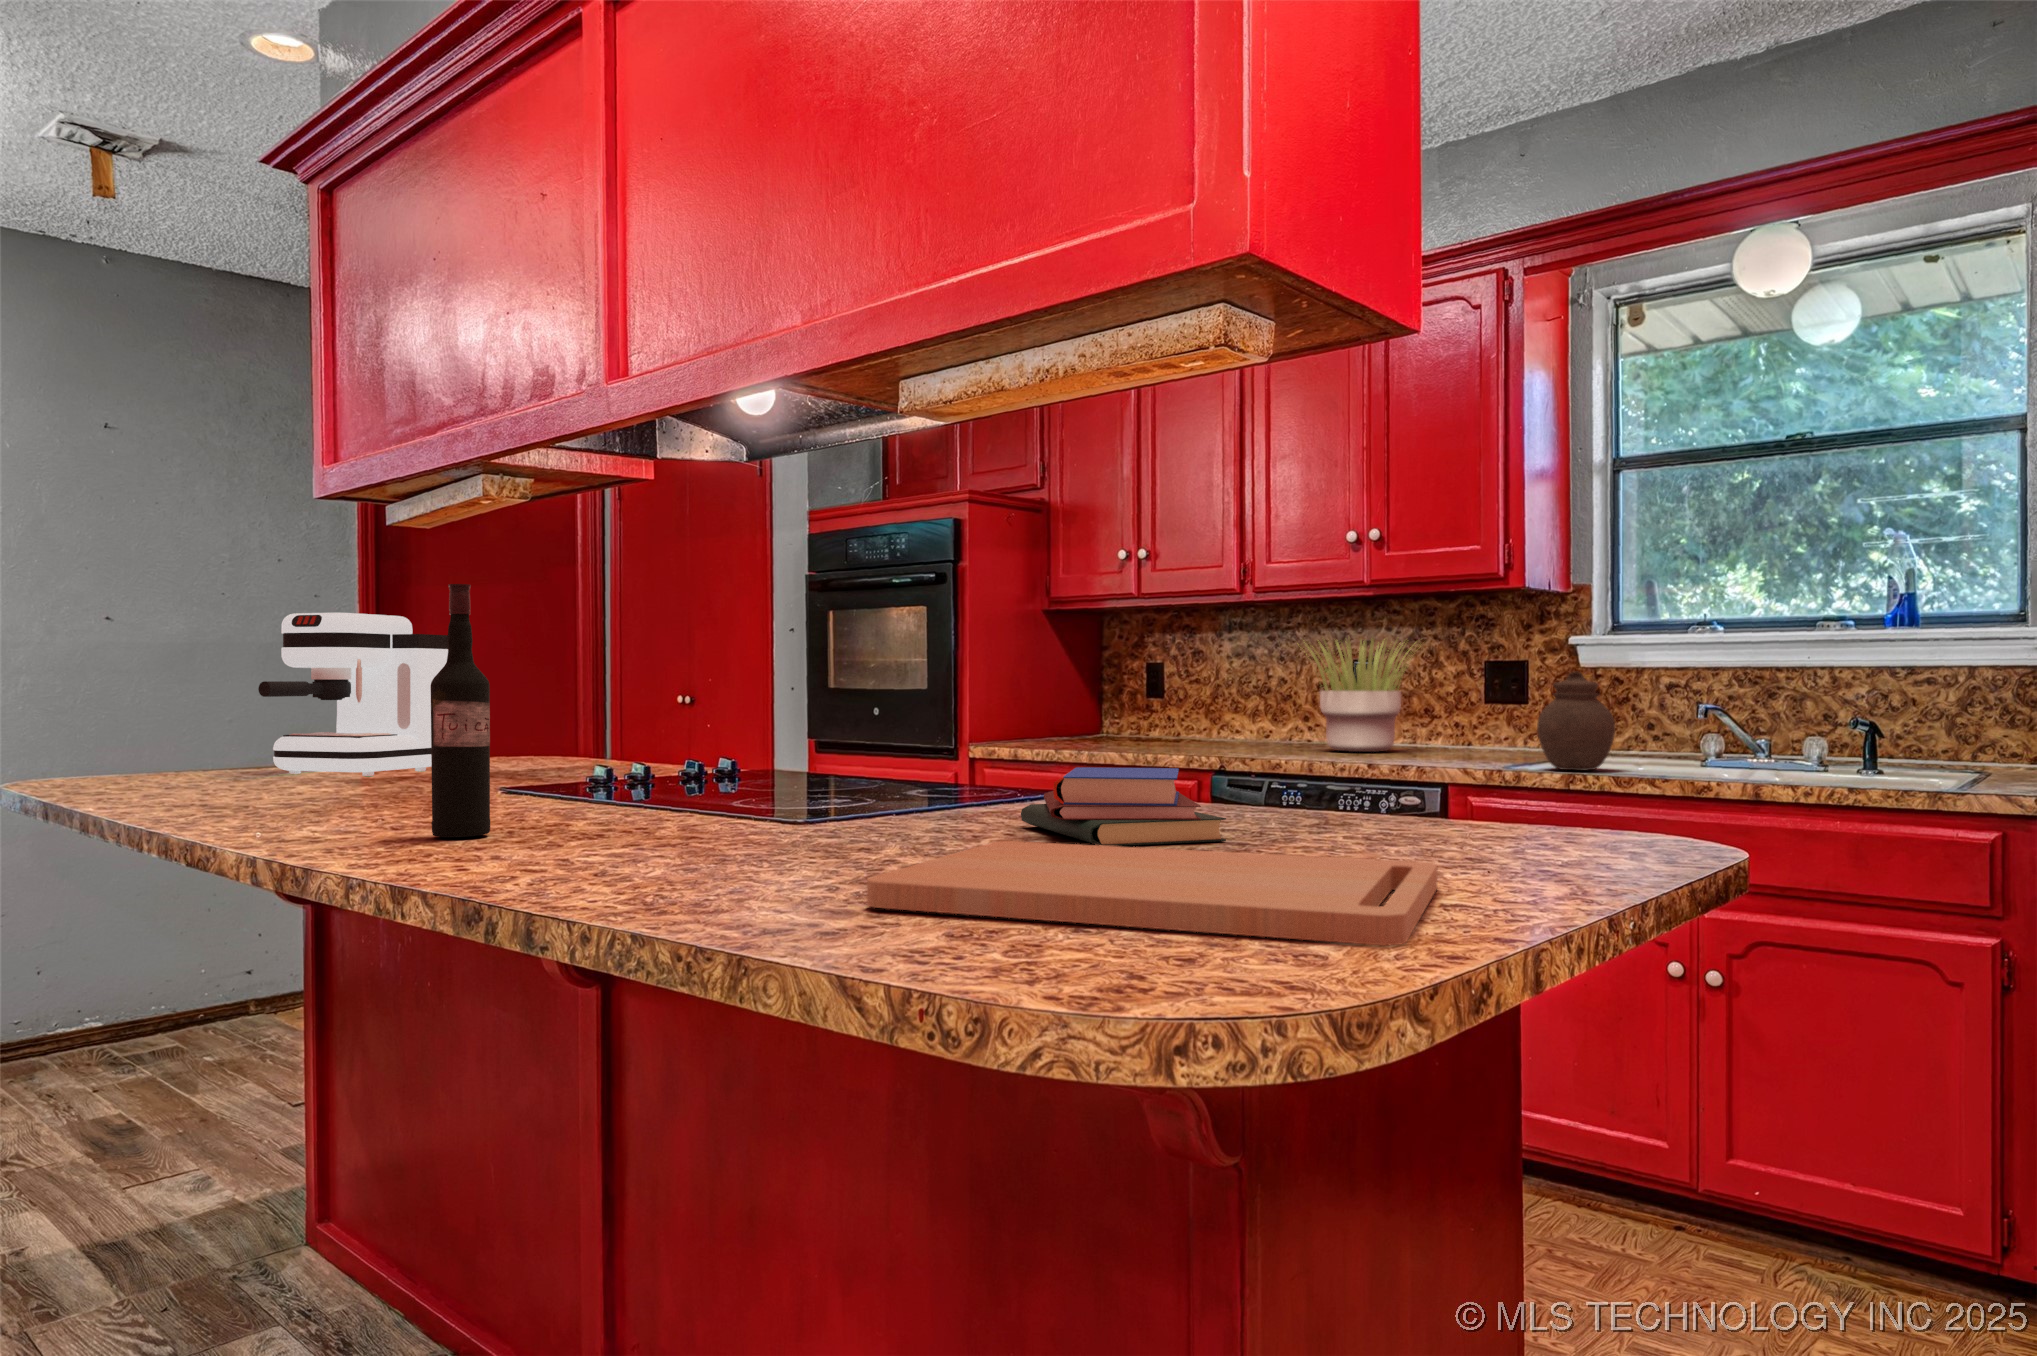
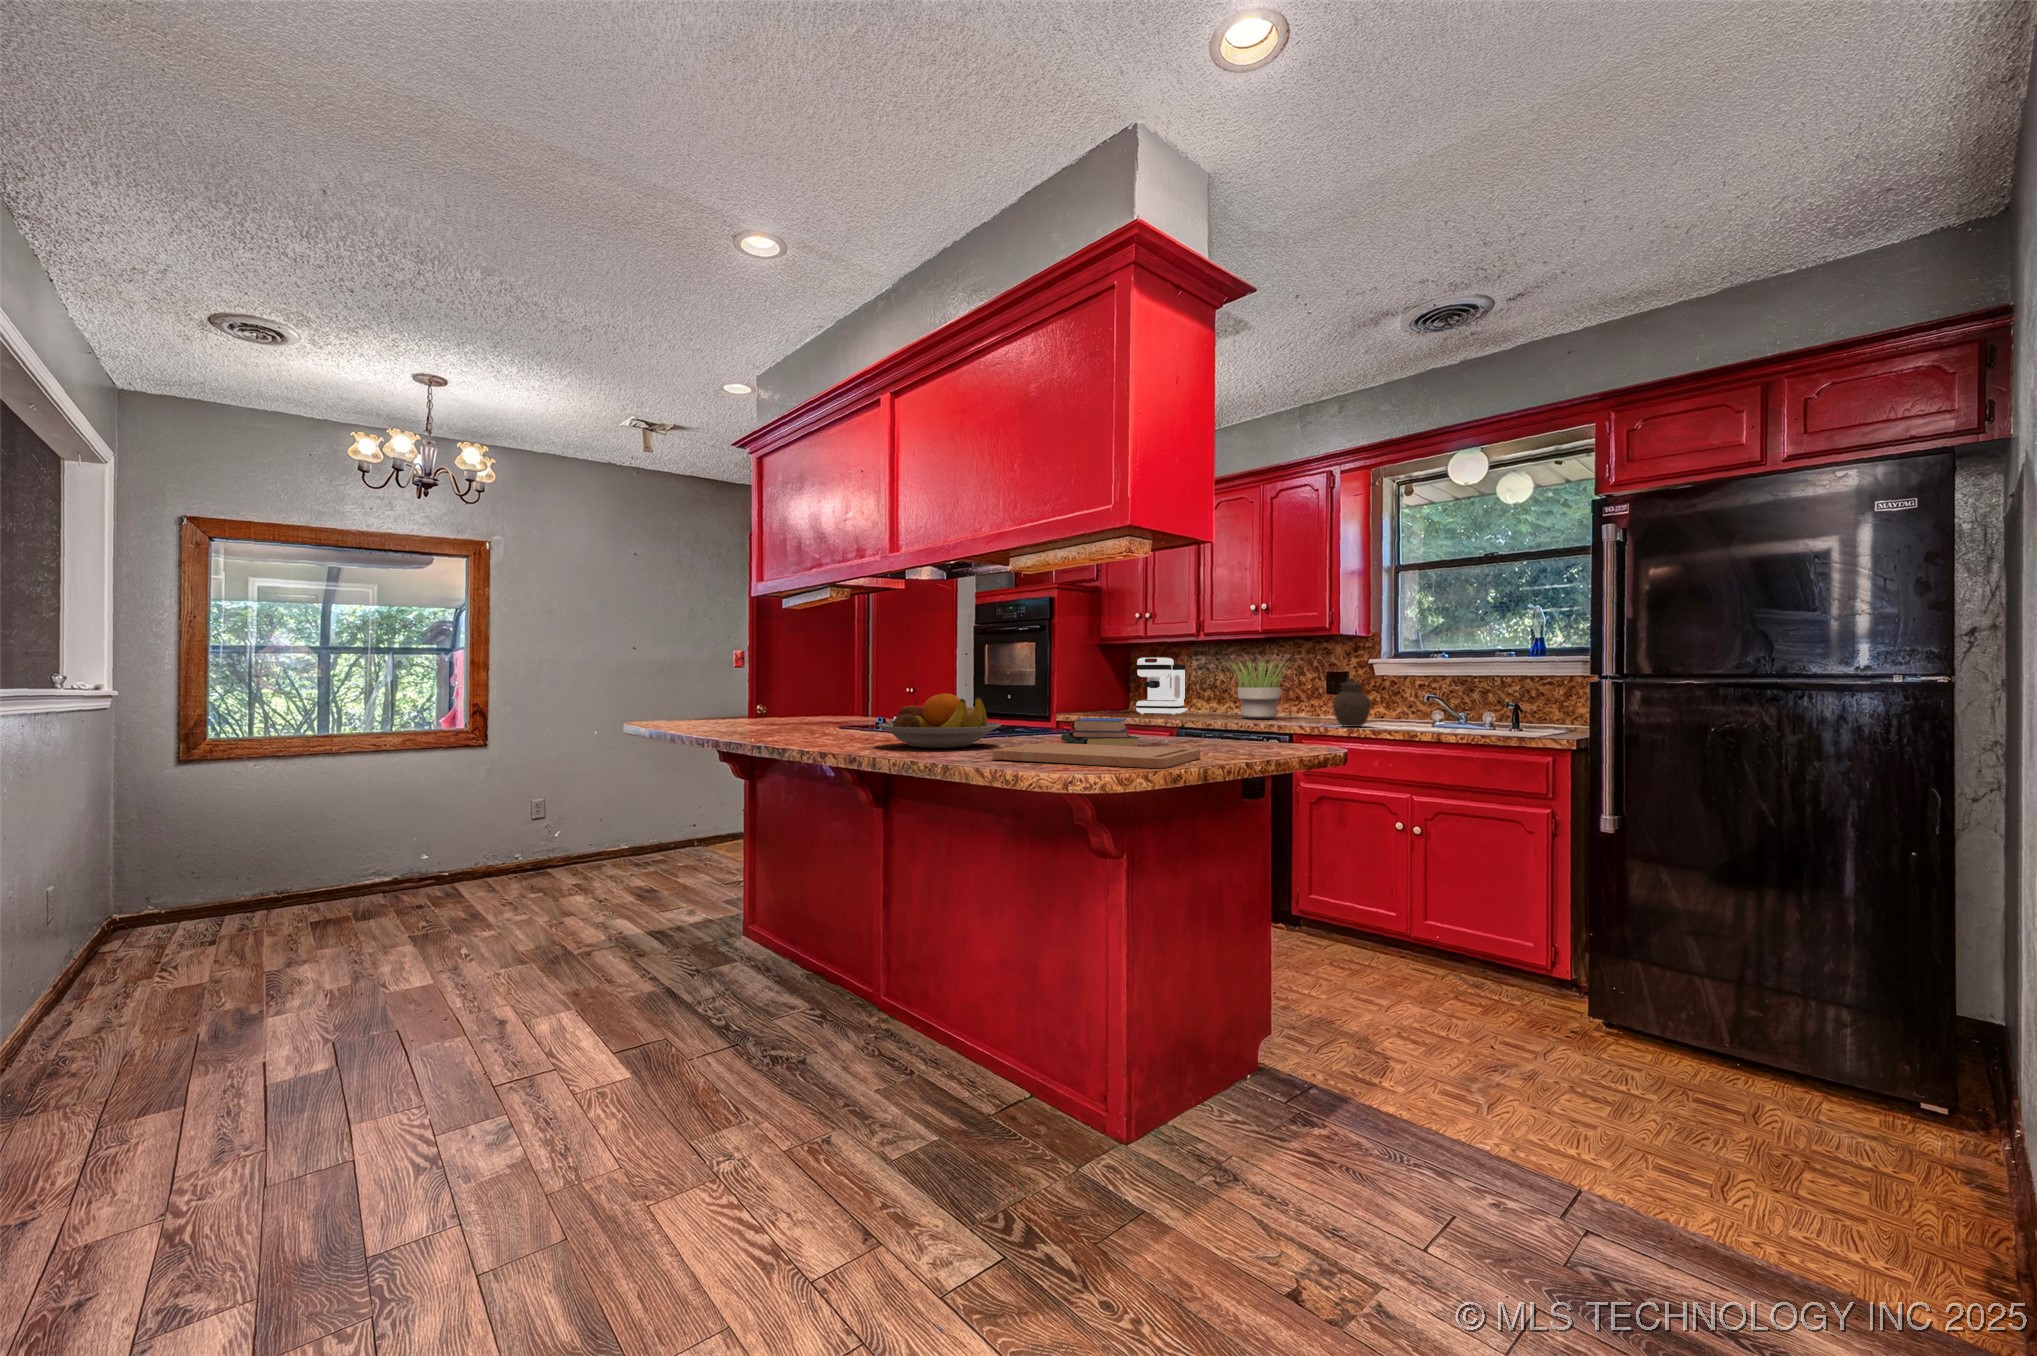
wine bottle: present [430,584,490,837] -> none [827,643,850,743]
coffee maker: present [258,613,448,776] -> present [1136,658,1187,715]
fruit bowl: none [554,712,878,854] -> present [878,693,1001,748]

